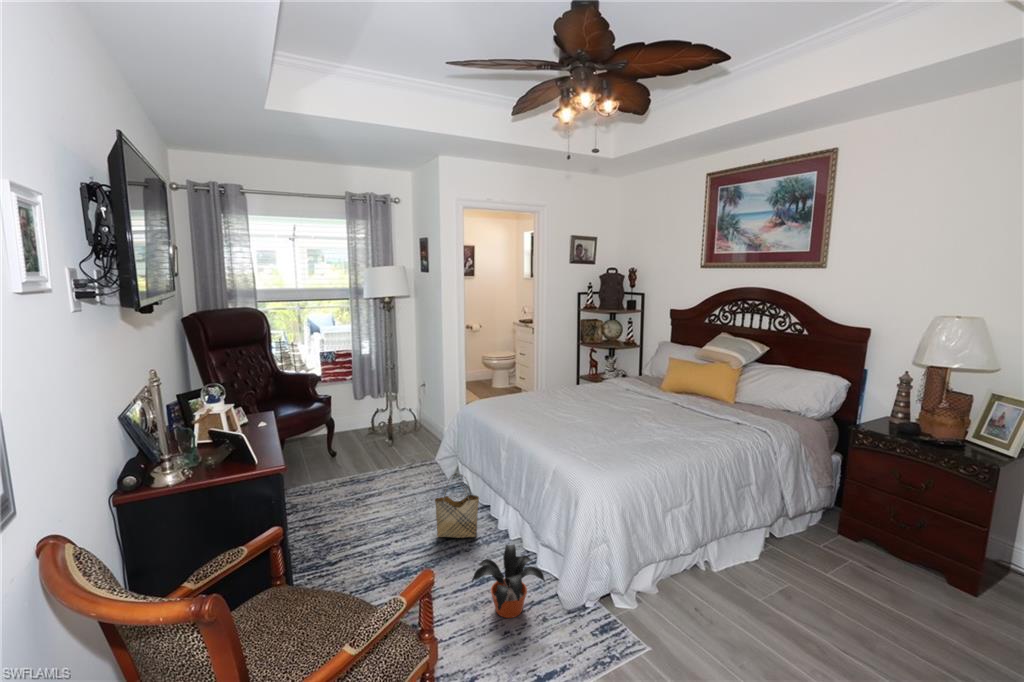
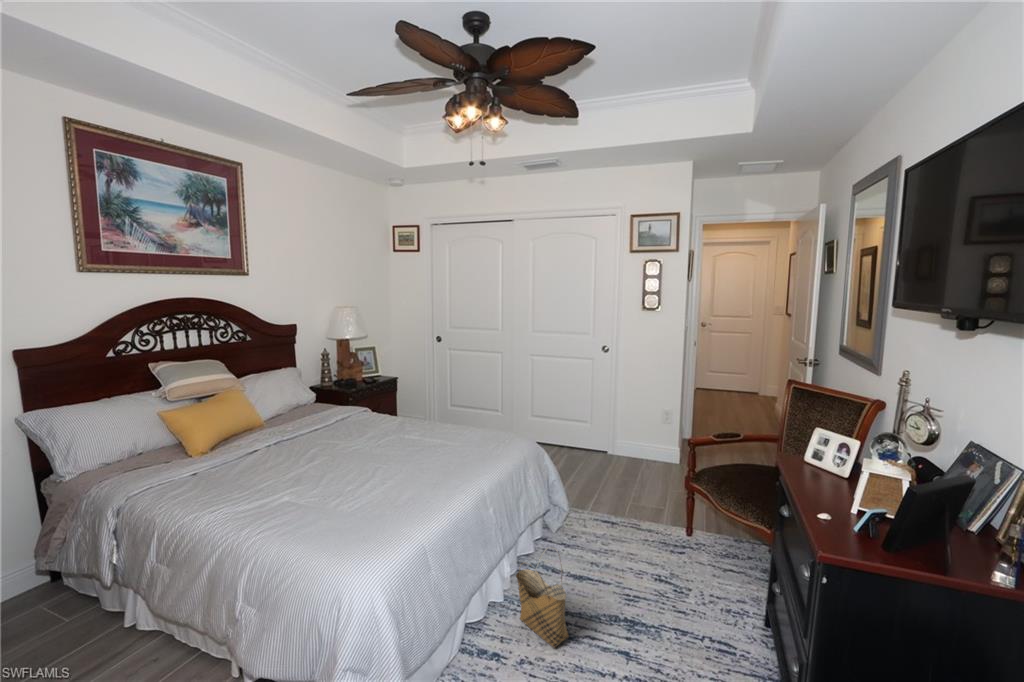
potted plant: present [472,544,545,618] -> none [558,501,617,557]

